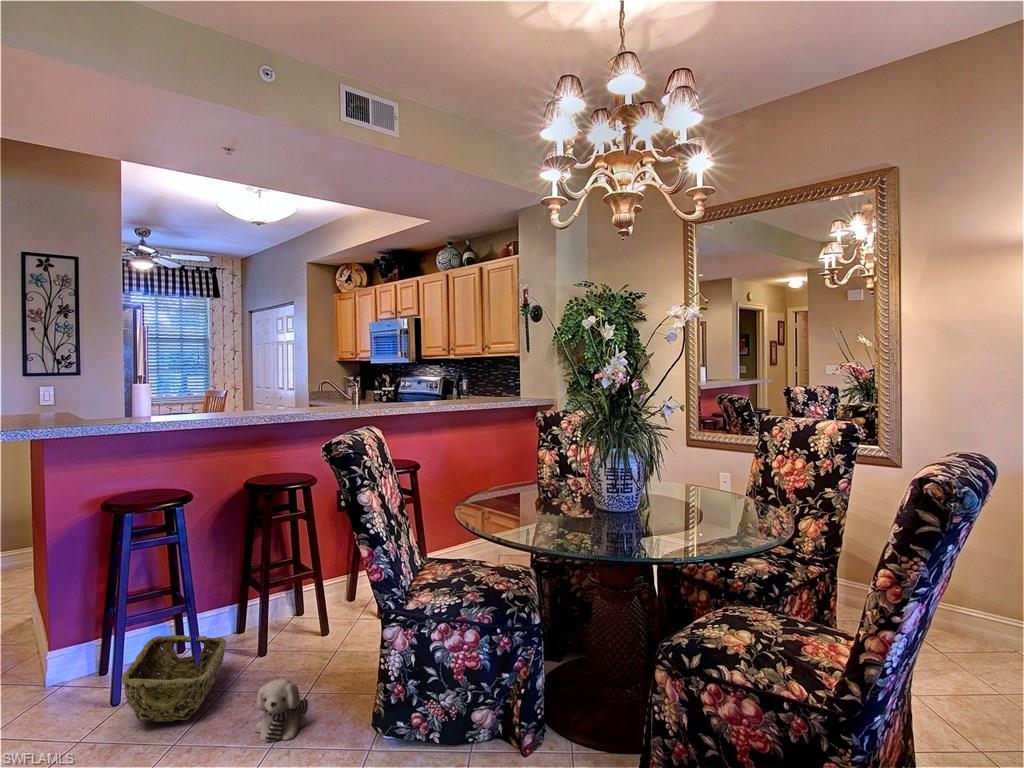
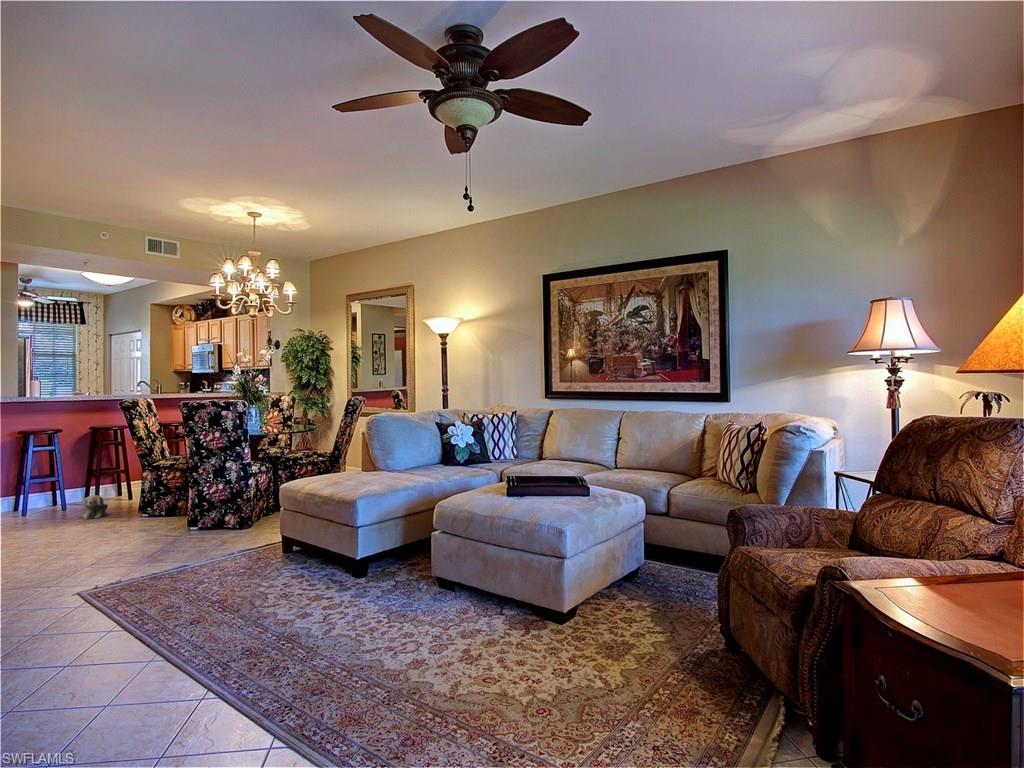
woven basket: present [121,635,226,722] -> none [18,489,72,517]

